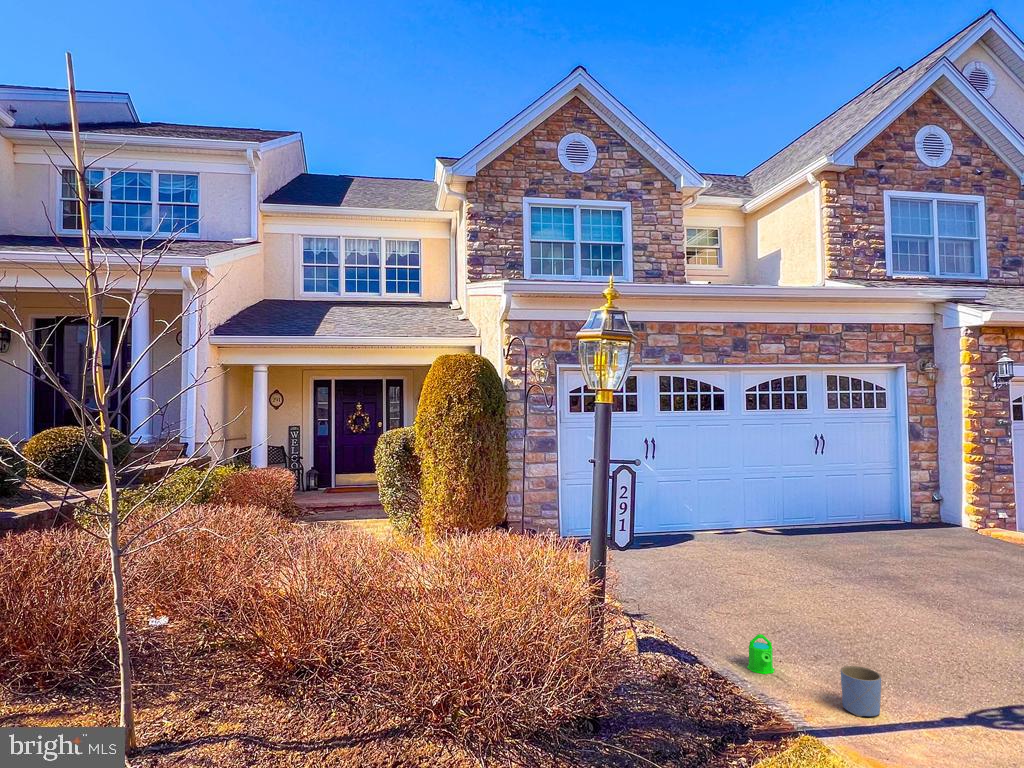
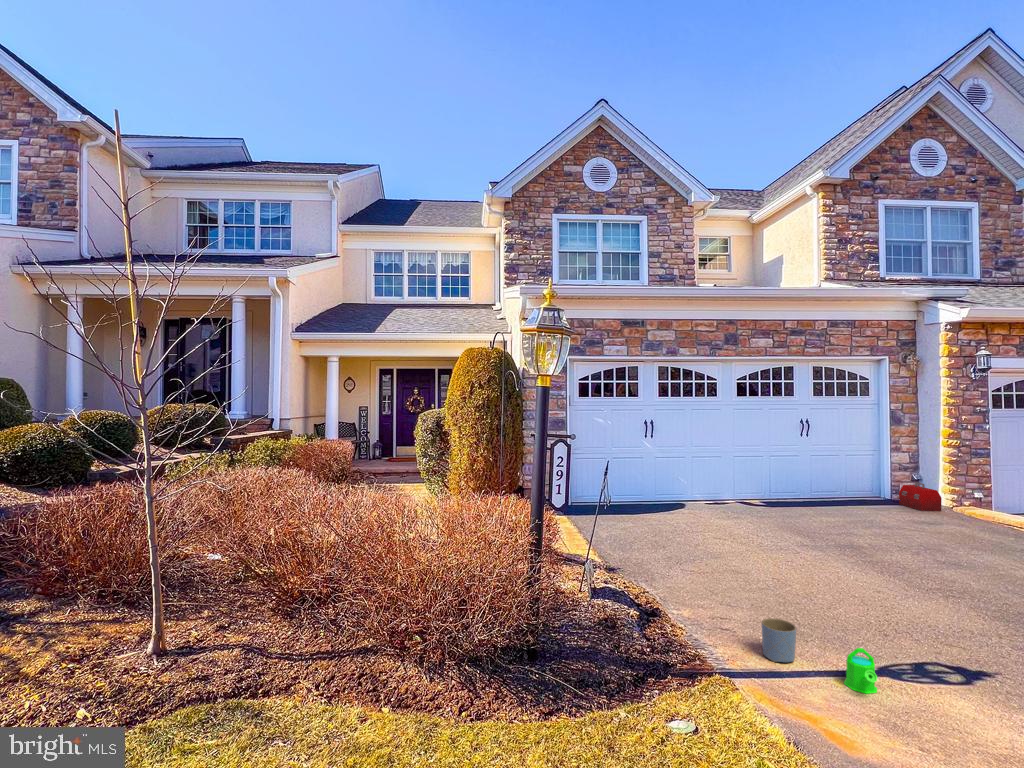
toolbox: none [919,502,966,534] -> present [899,482,942,511]
watering can: present [747,634,775,674] -> present [844,648,877,694]

